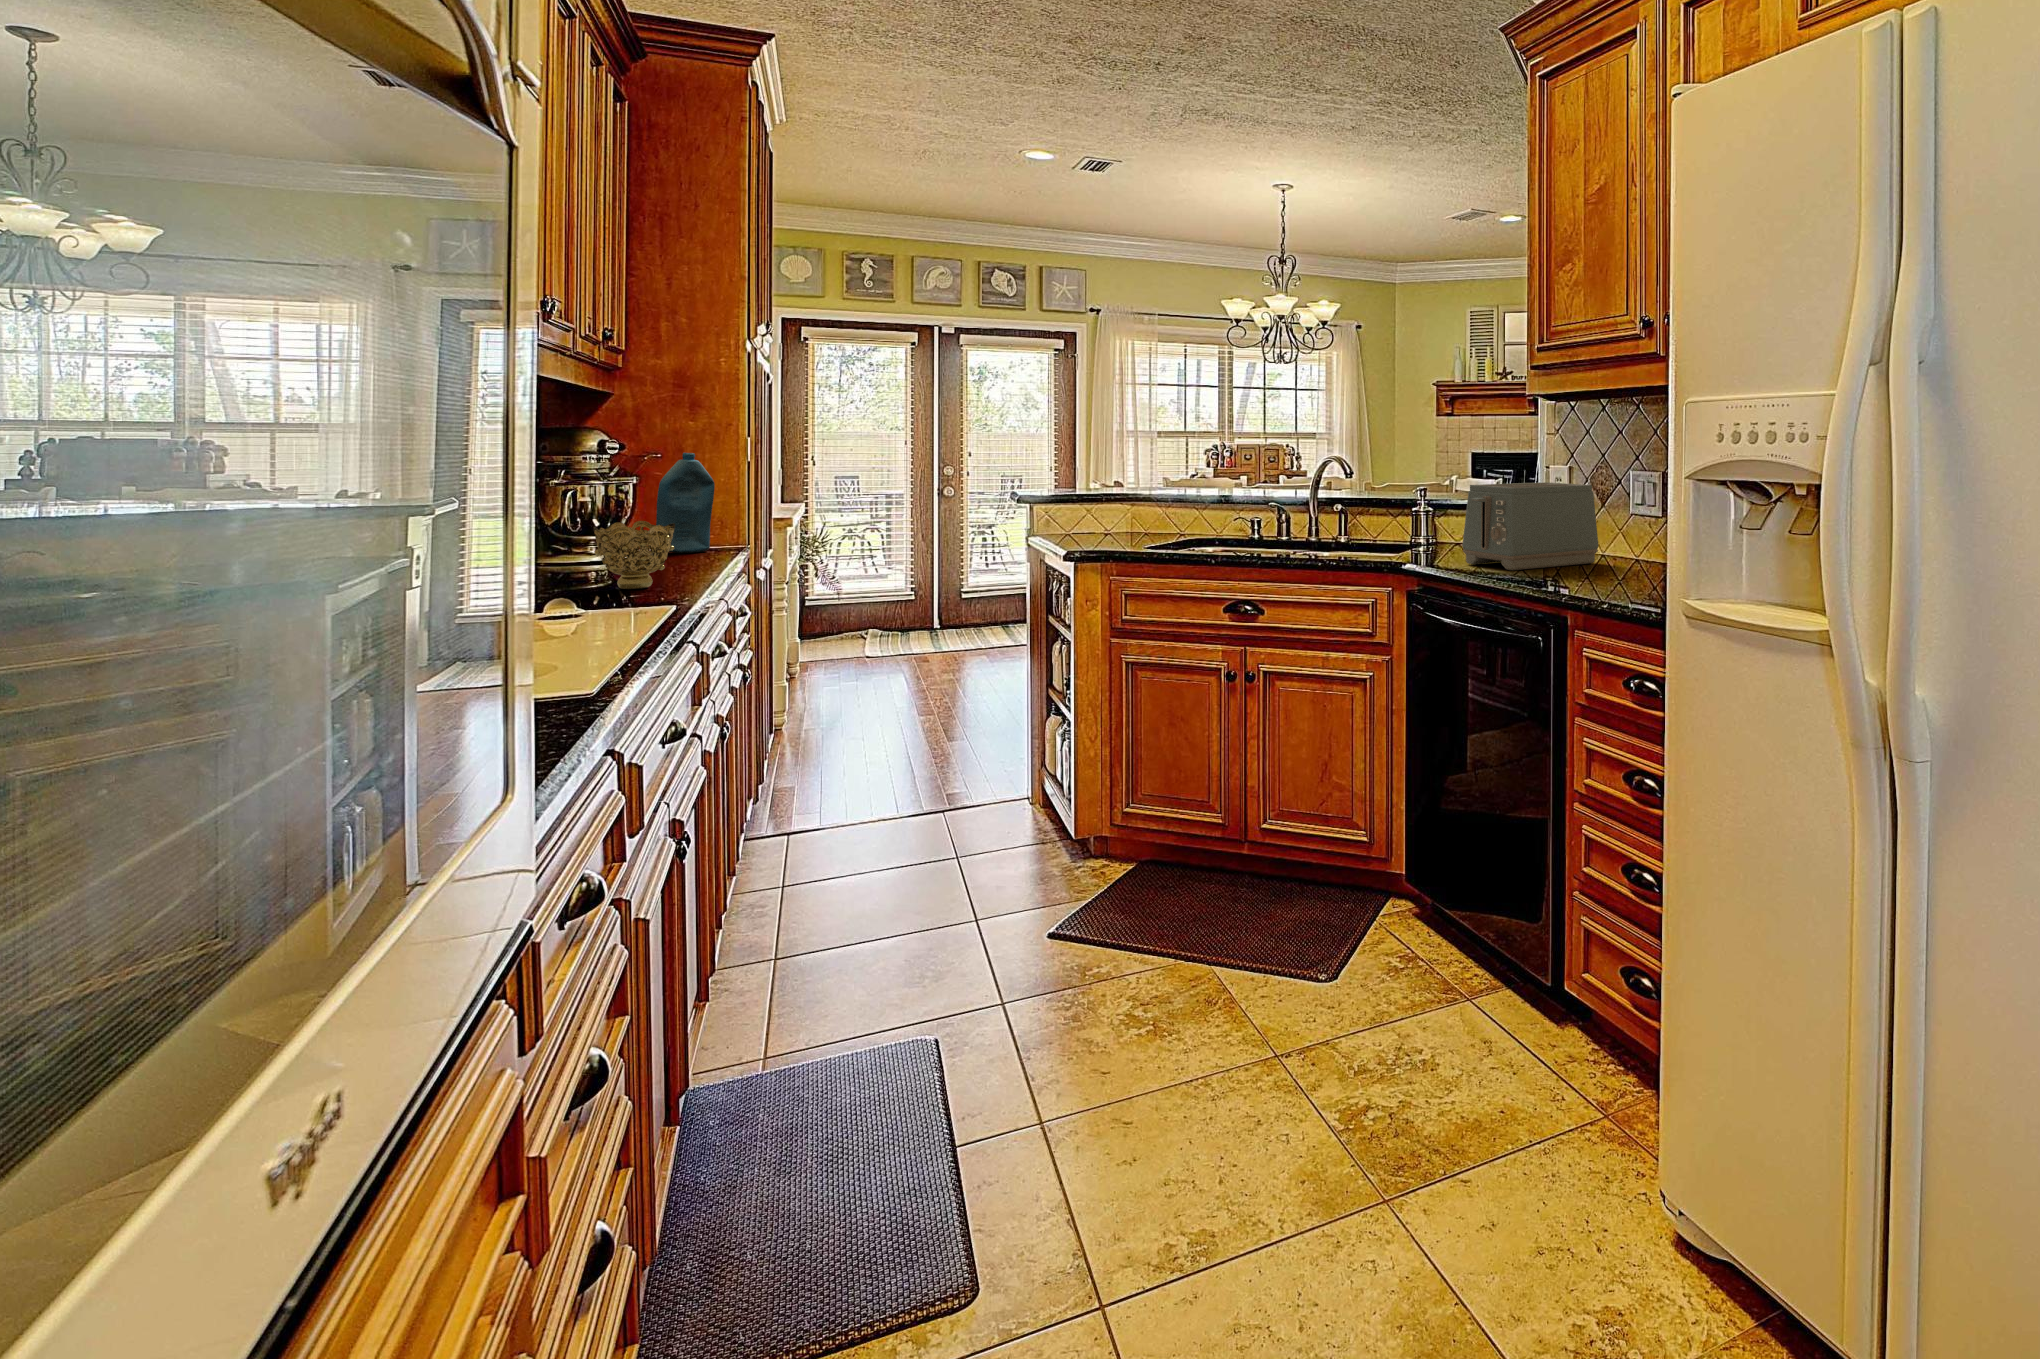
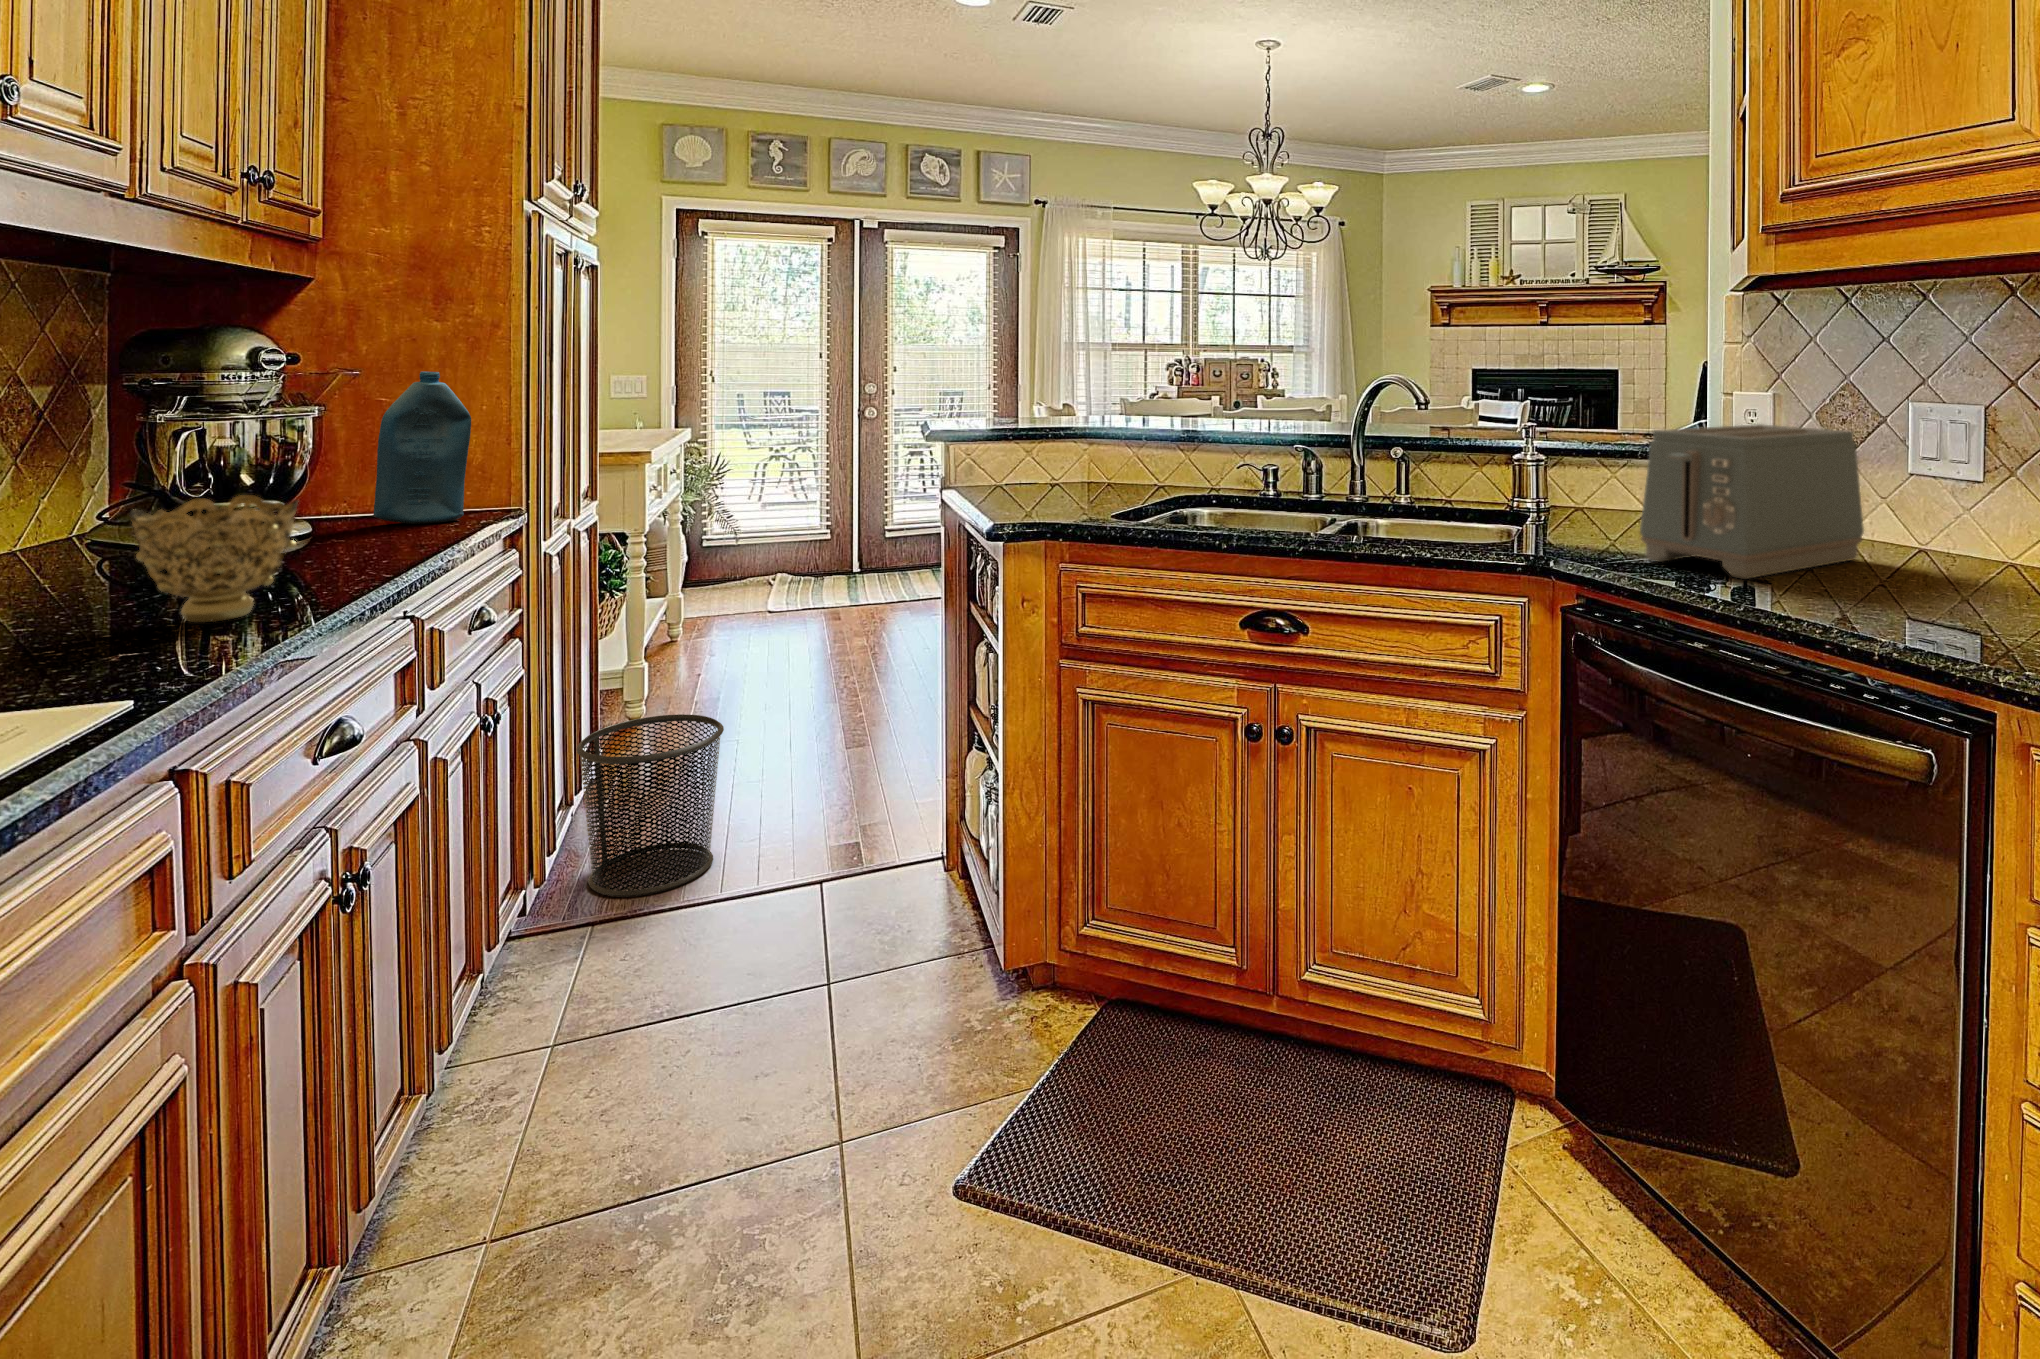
waste bin: none [767,701,869,822] -> present [576,714,724,897]

